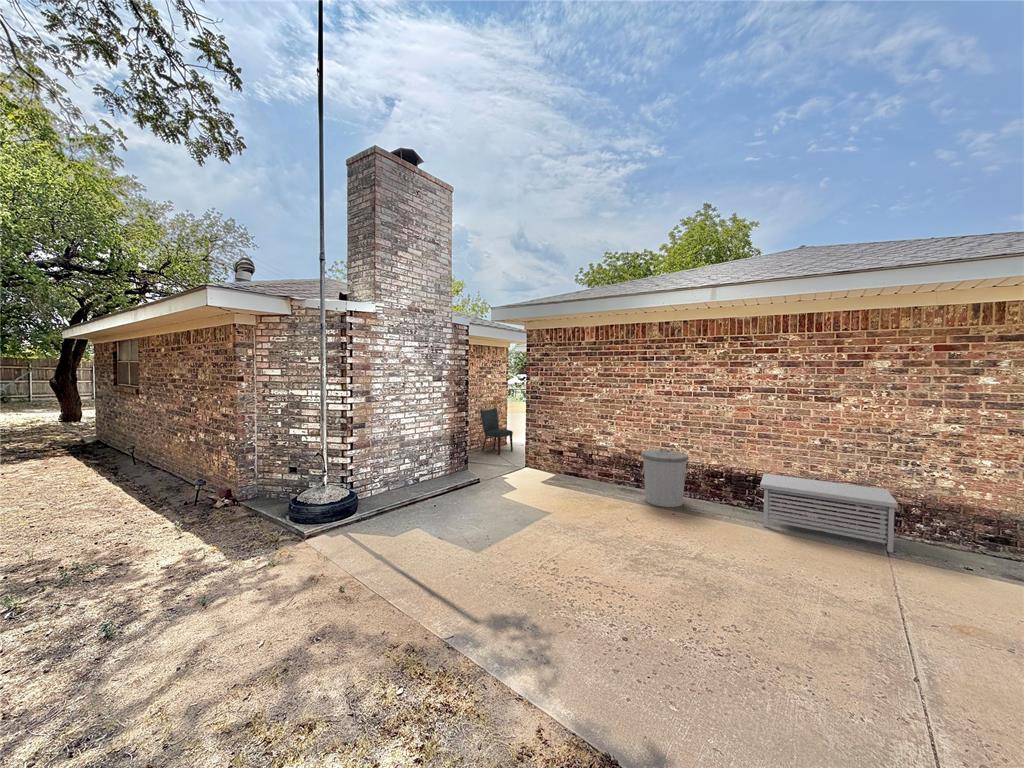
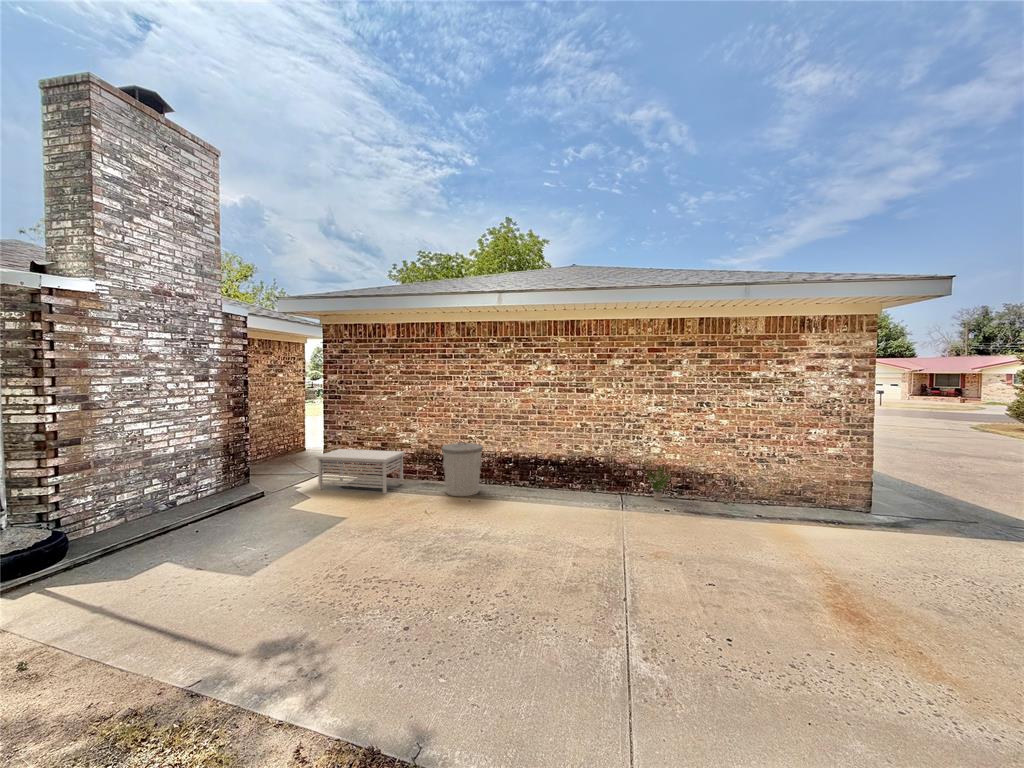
chair: present [480,408,513,455] -> none [268,411,311,464]
storage bench: present [760,474,898,552] -> present [315,449,405,494]
potted plant: none [920,503,983,553] -> present [648,467,670,501]

